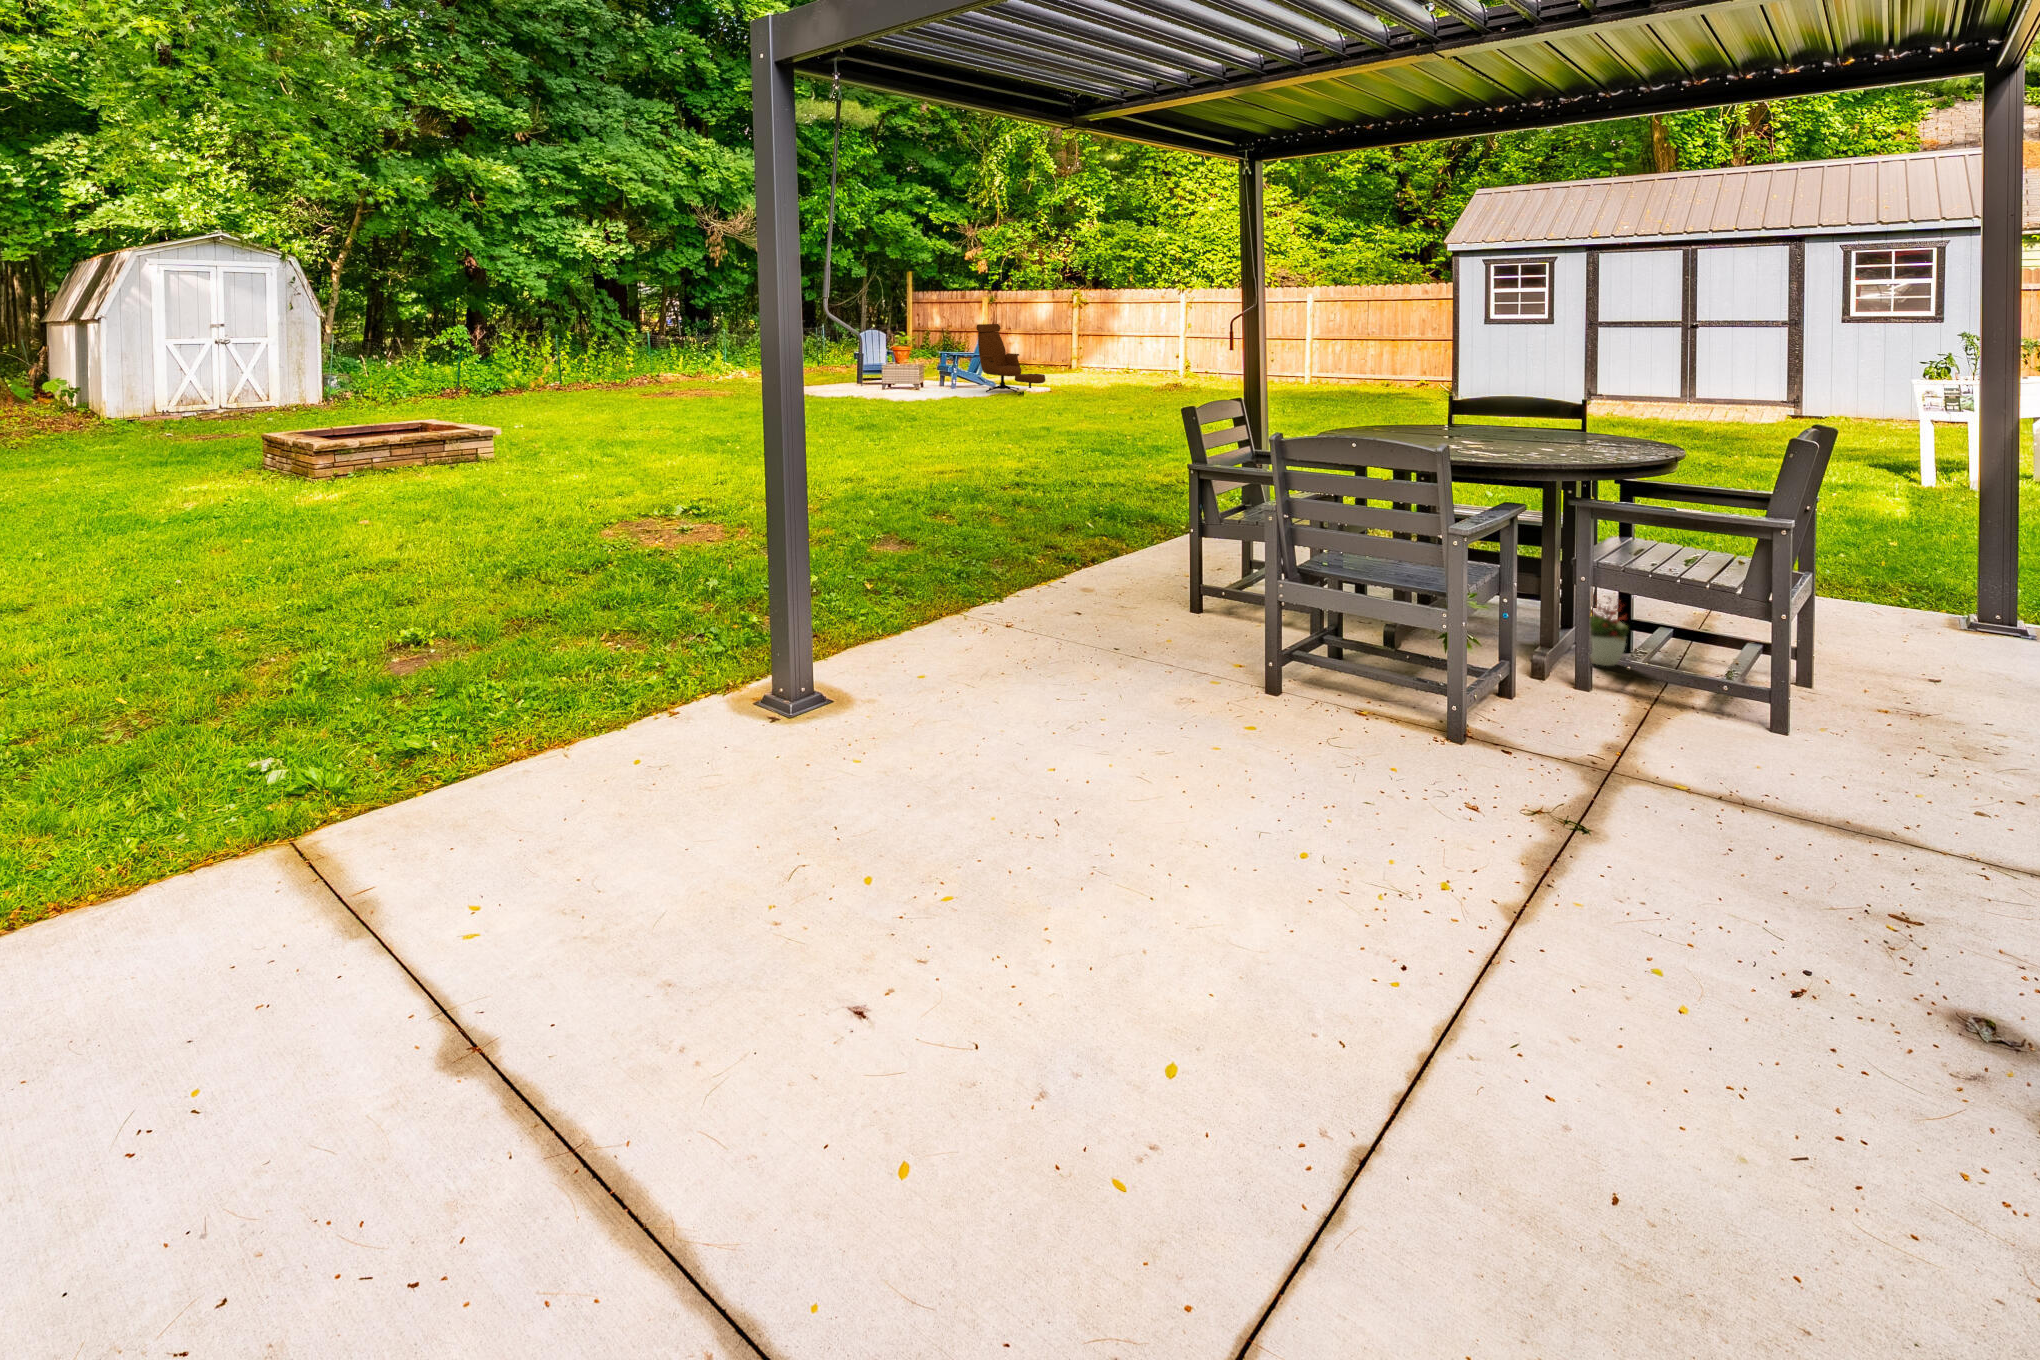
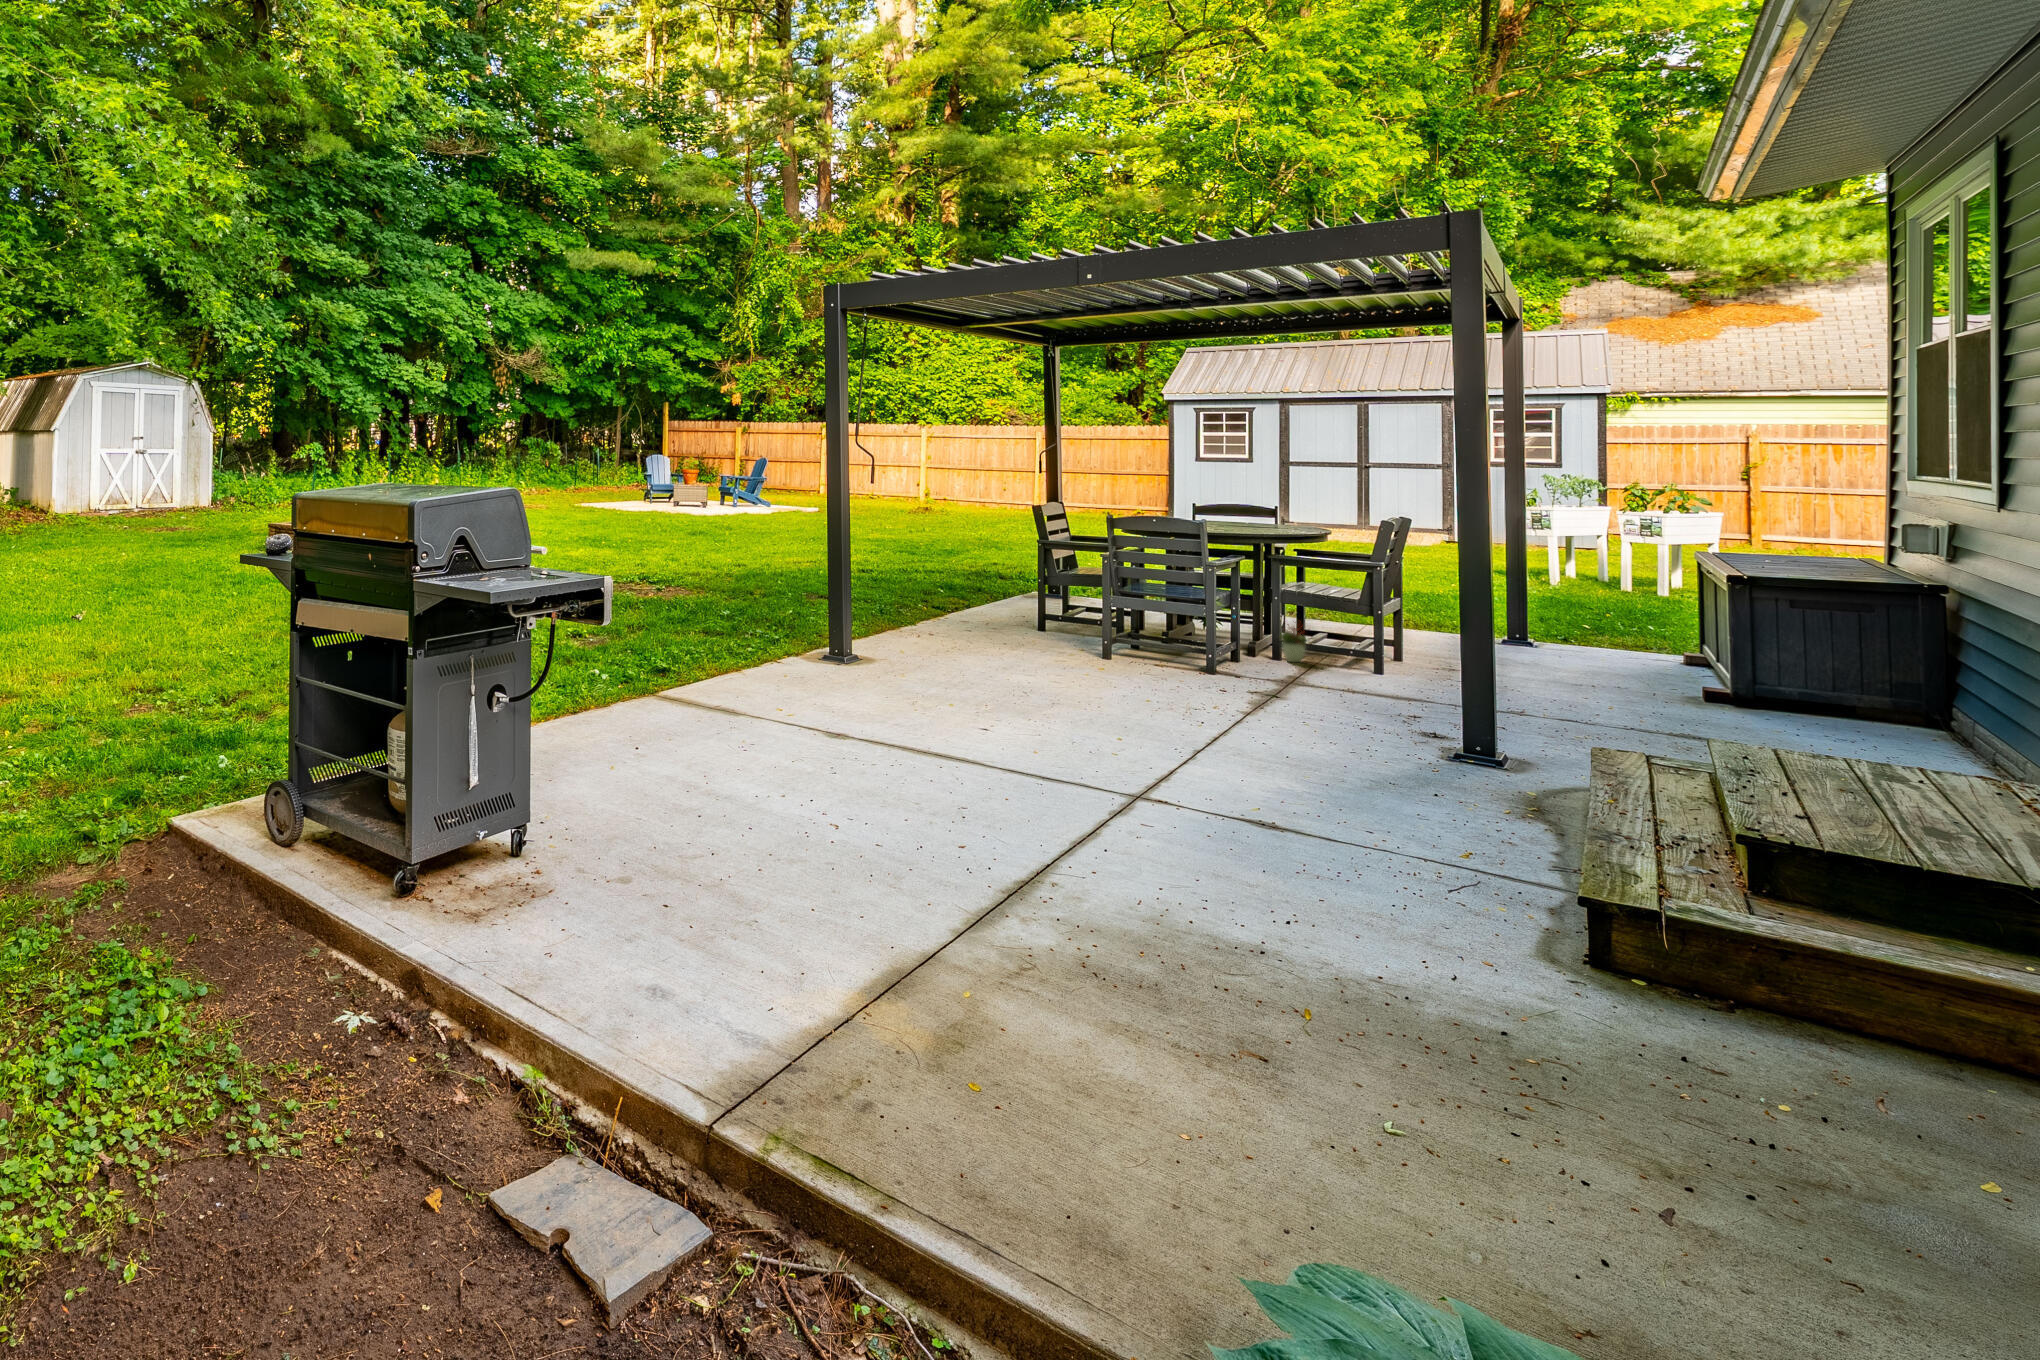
lounge chair: present [976,324,1045,395] -> none [756,453,820,517]

